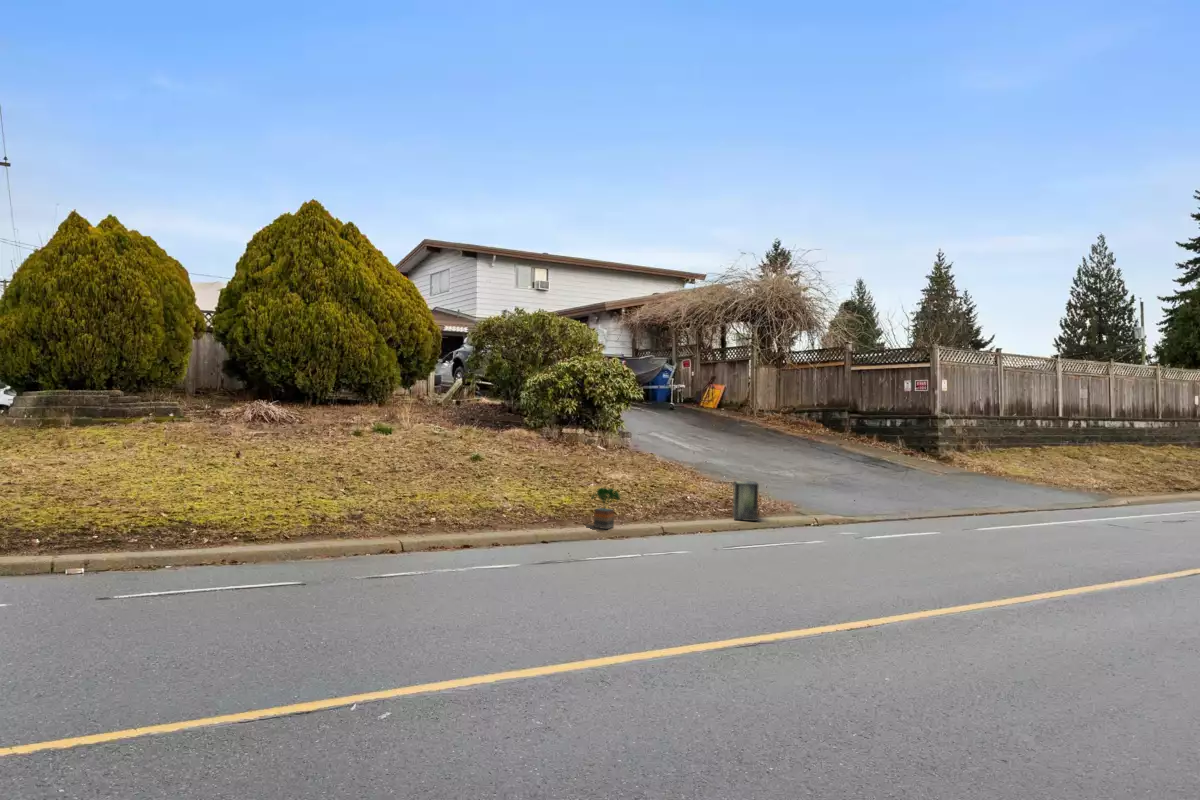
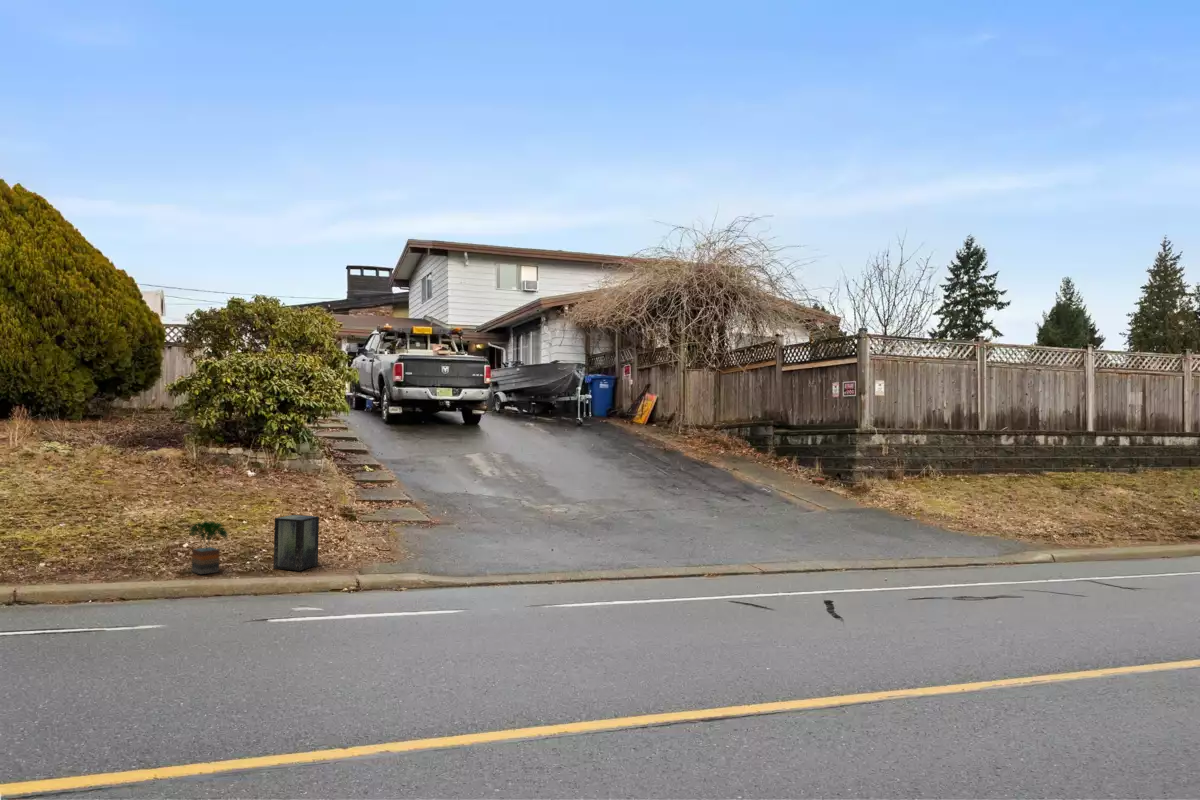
potted tree: present [592,488,620,529] -> present [189,521,228,574]

